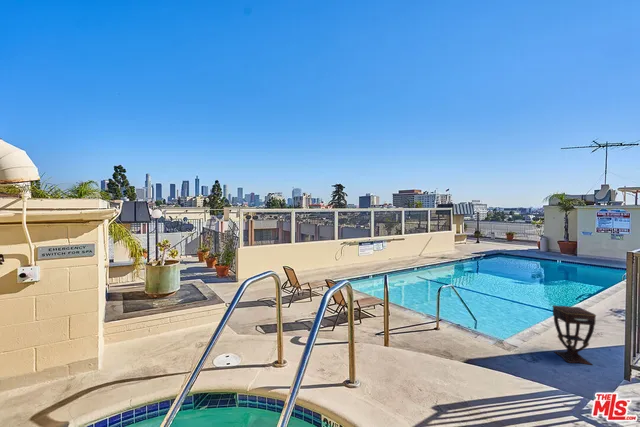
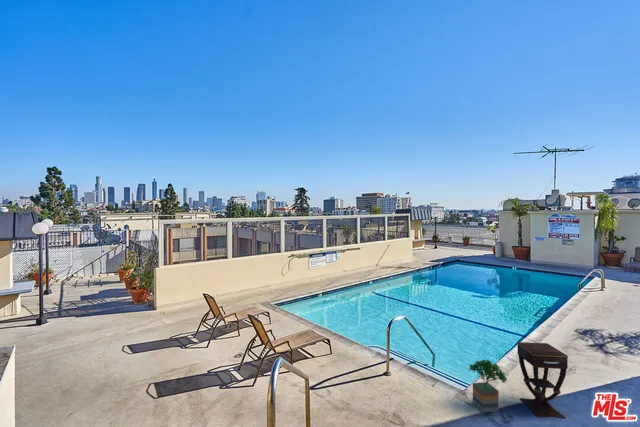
potted tree: none [510,317,543,358] -> present [469,360,507,412]

